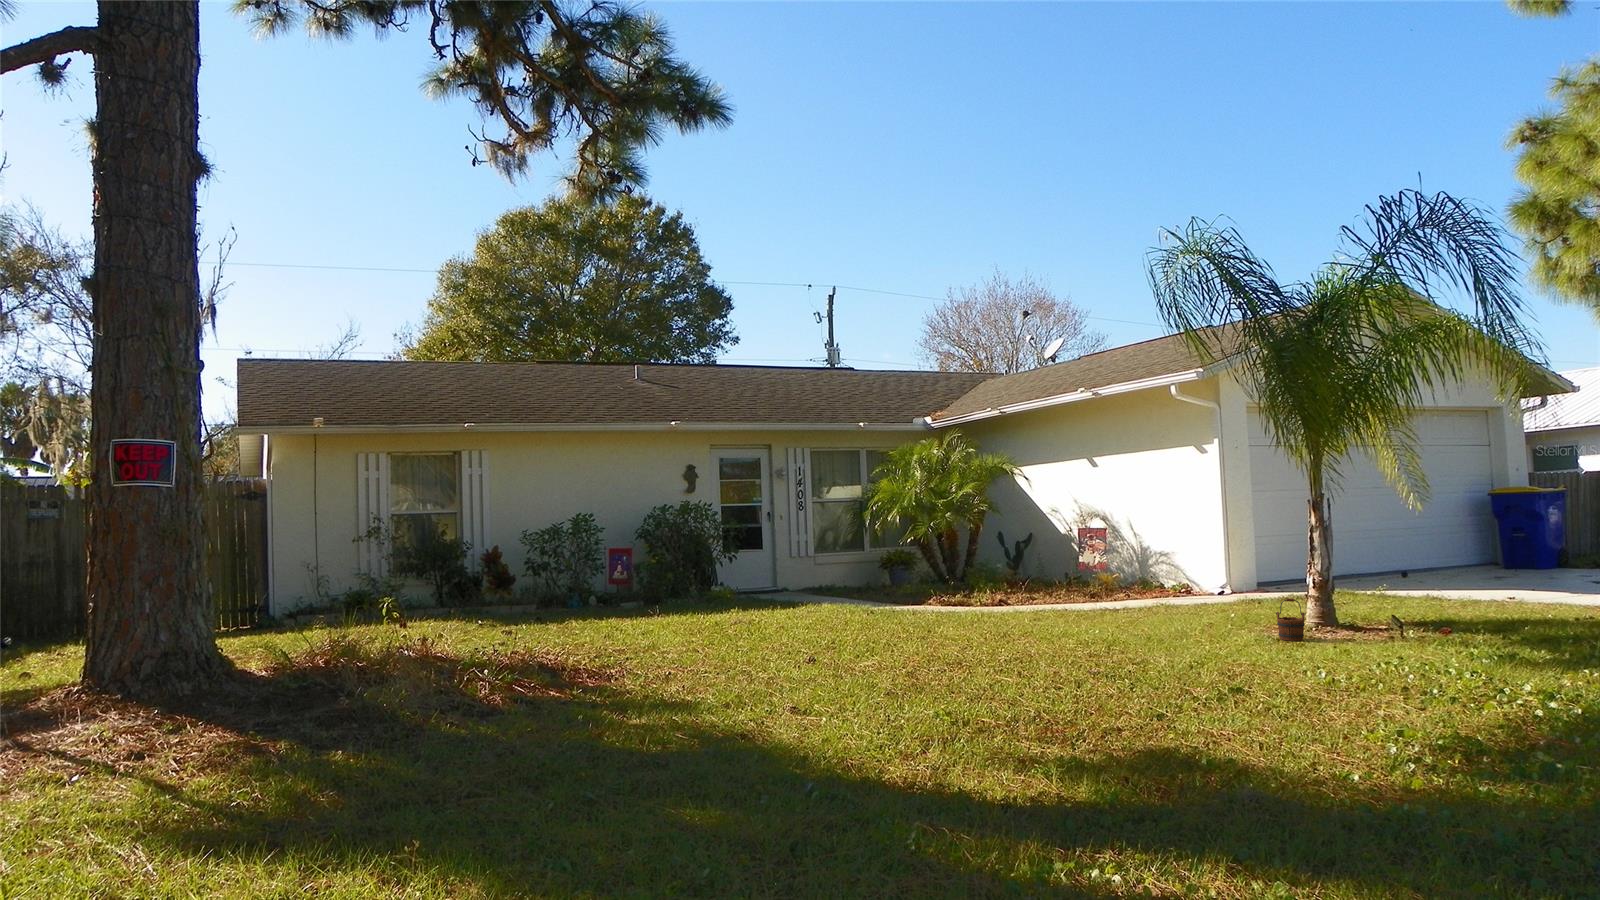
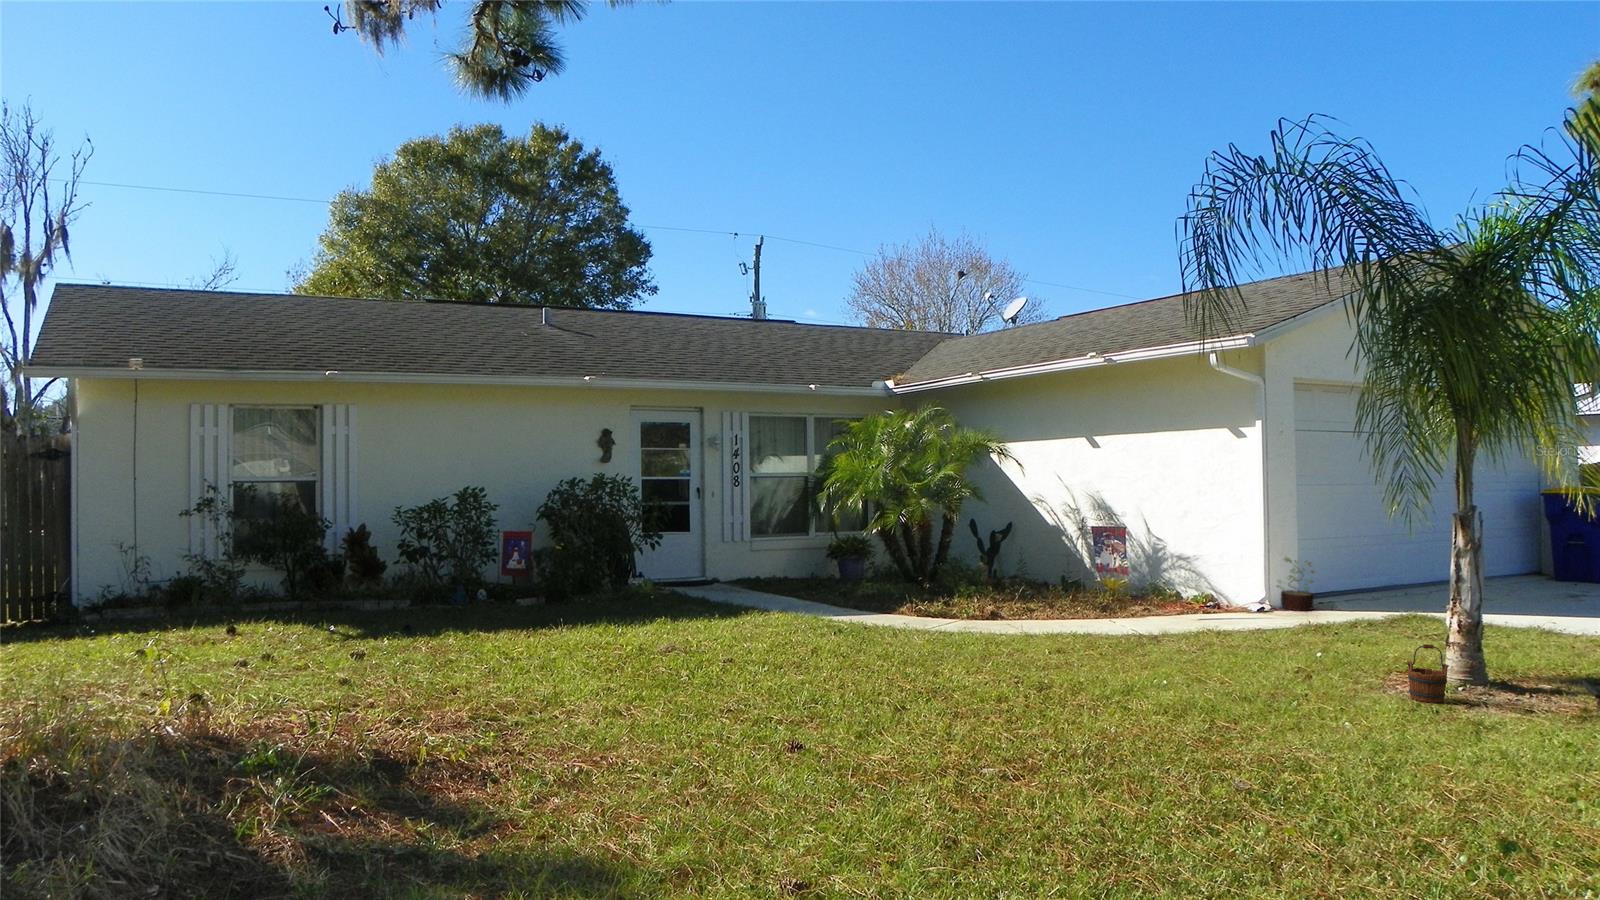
decorative plant: none [1236,549,1269,594] -> present [1277,558,1315,611]

